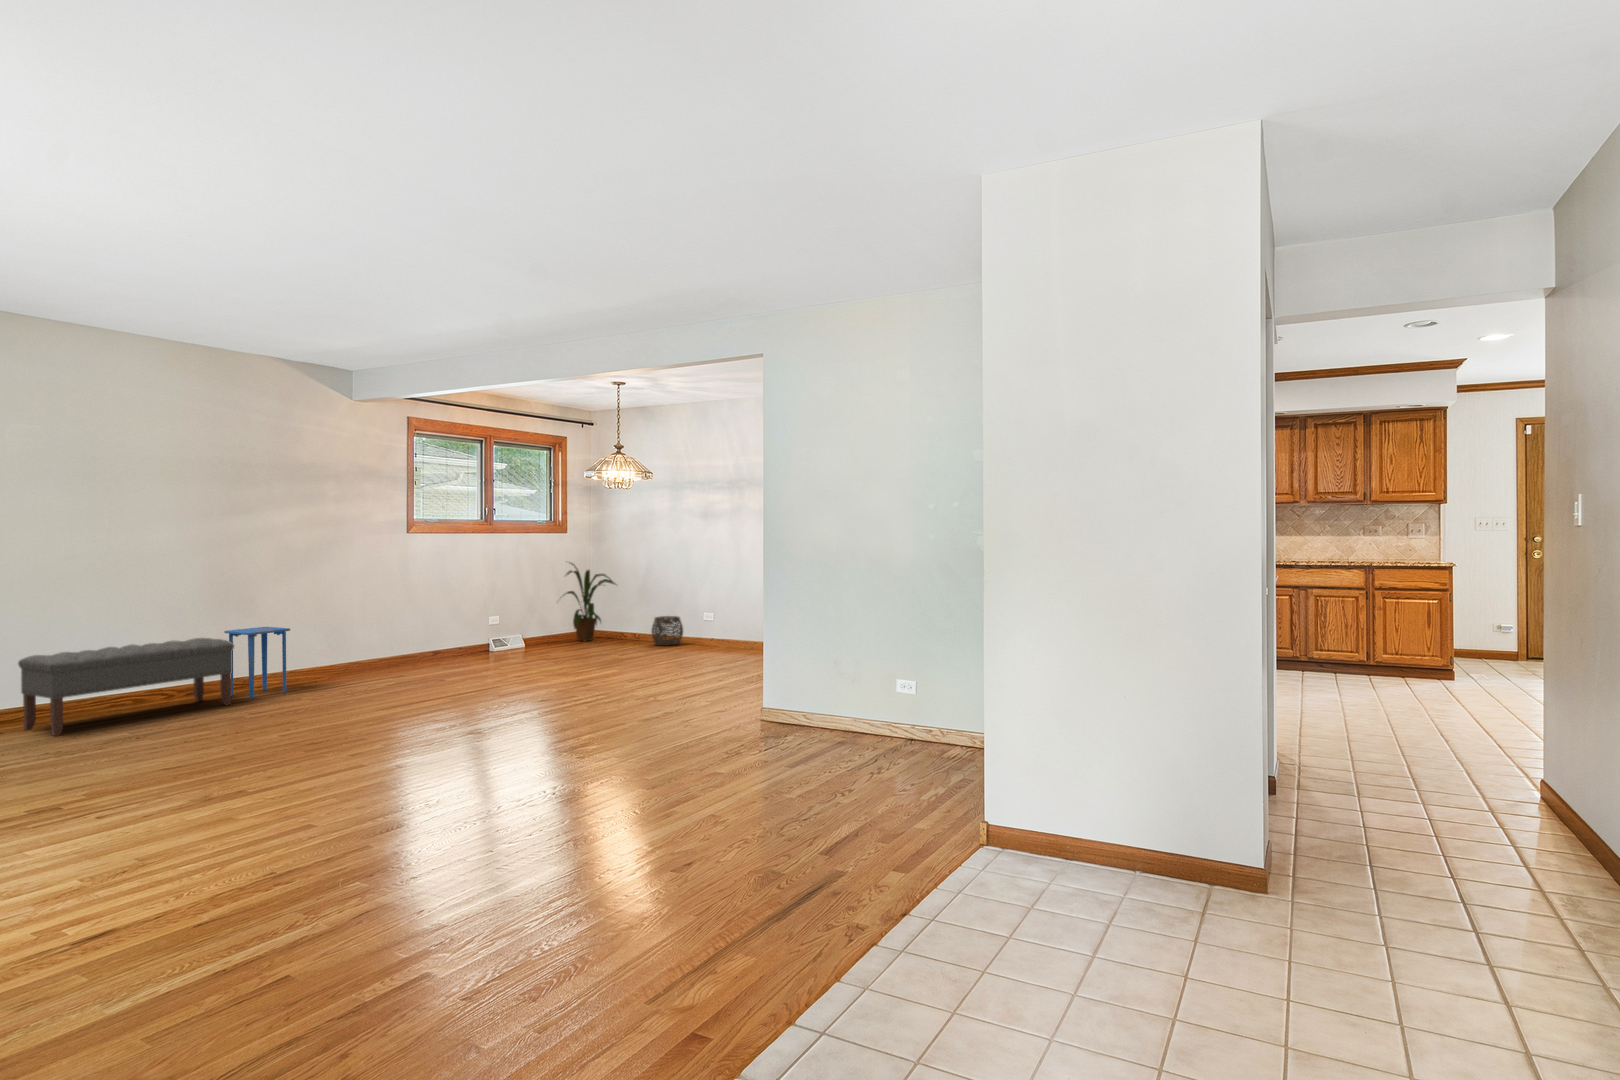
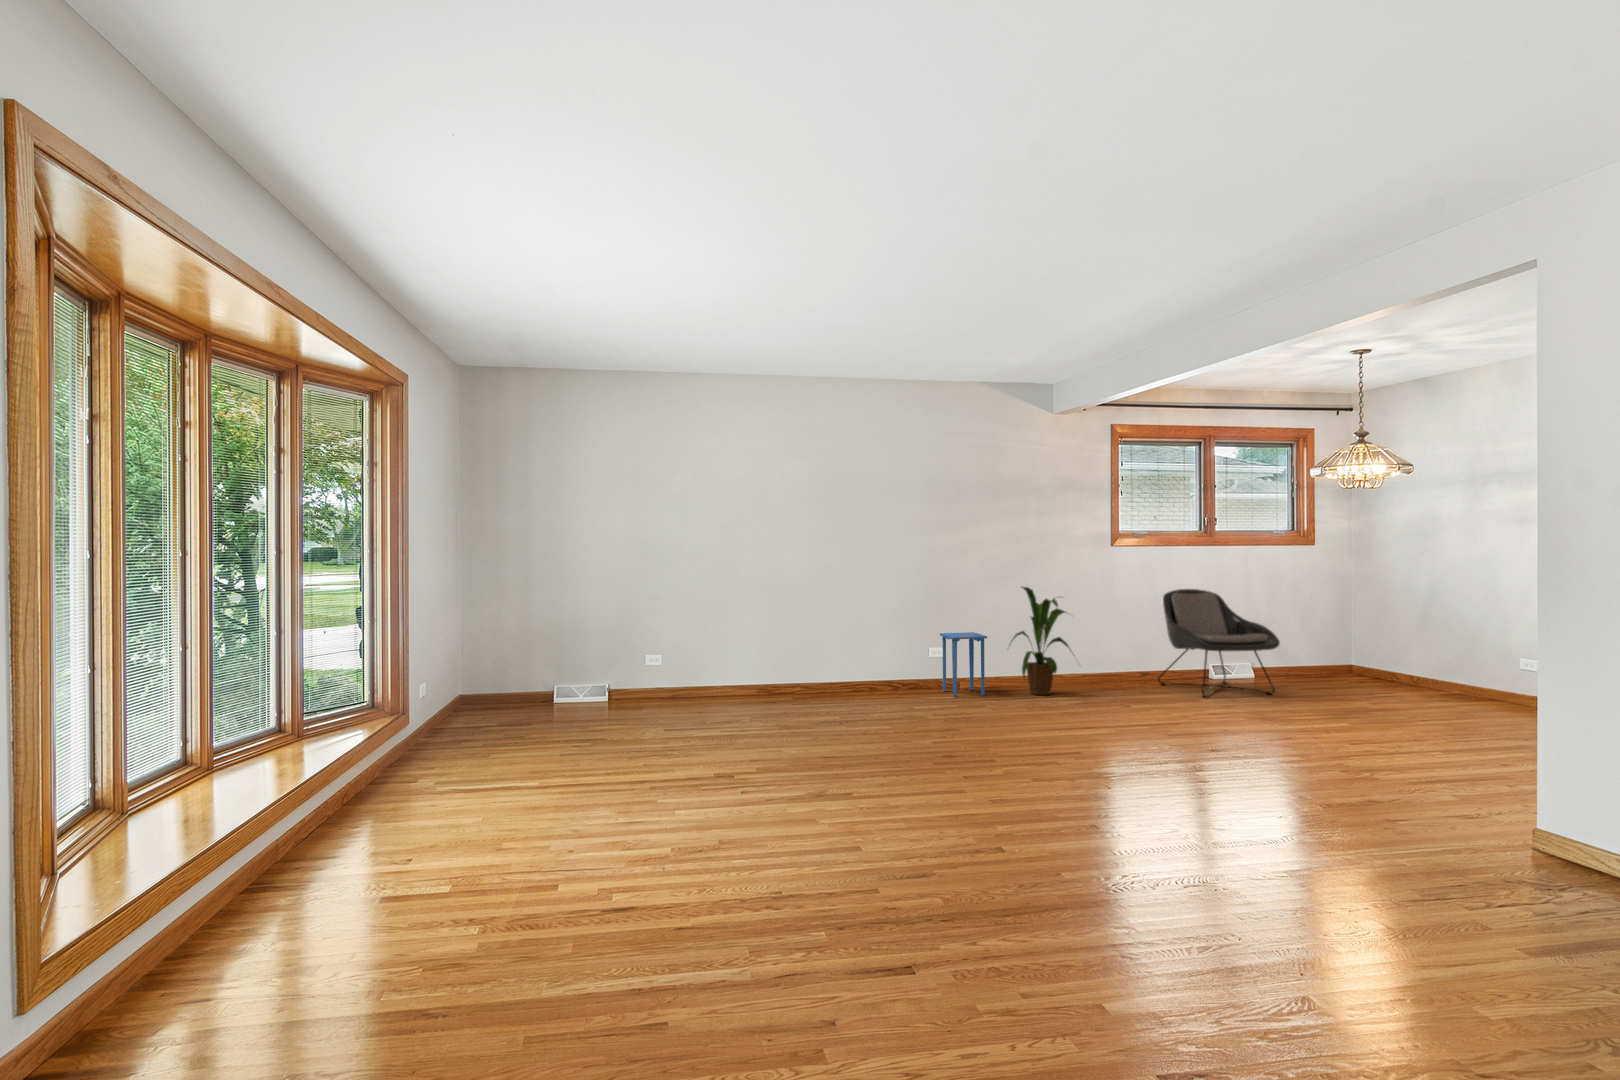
house plant: present [564,561,615,641] -> present [1013,587,1069,695]
lounge chair: none [451,571,553,664] -> present [1158,589,1280,697]
woven basket: present [651,616,683,645] -> none [1439,663,1498,707]
bench: present [18,638,234,736] -> none [802,638,938,705]

